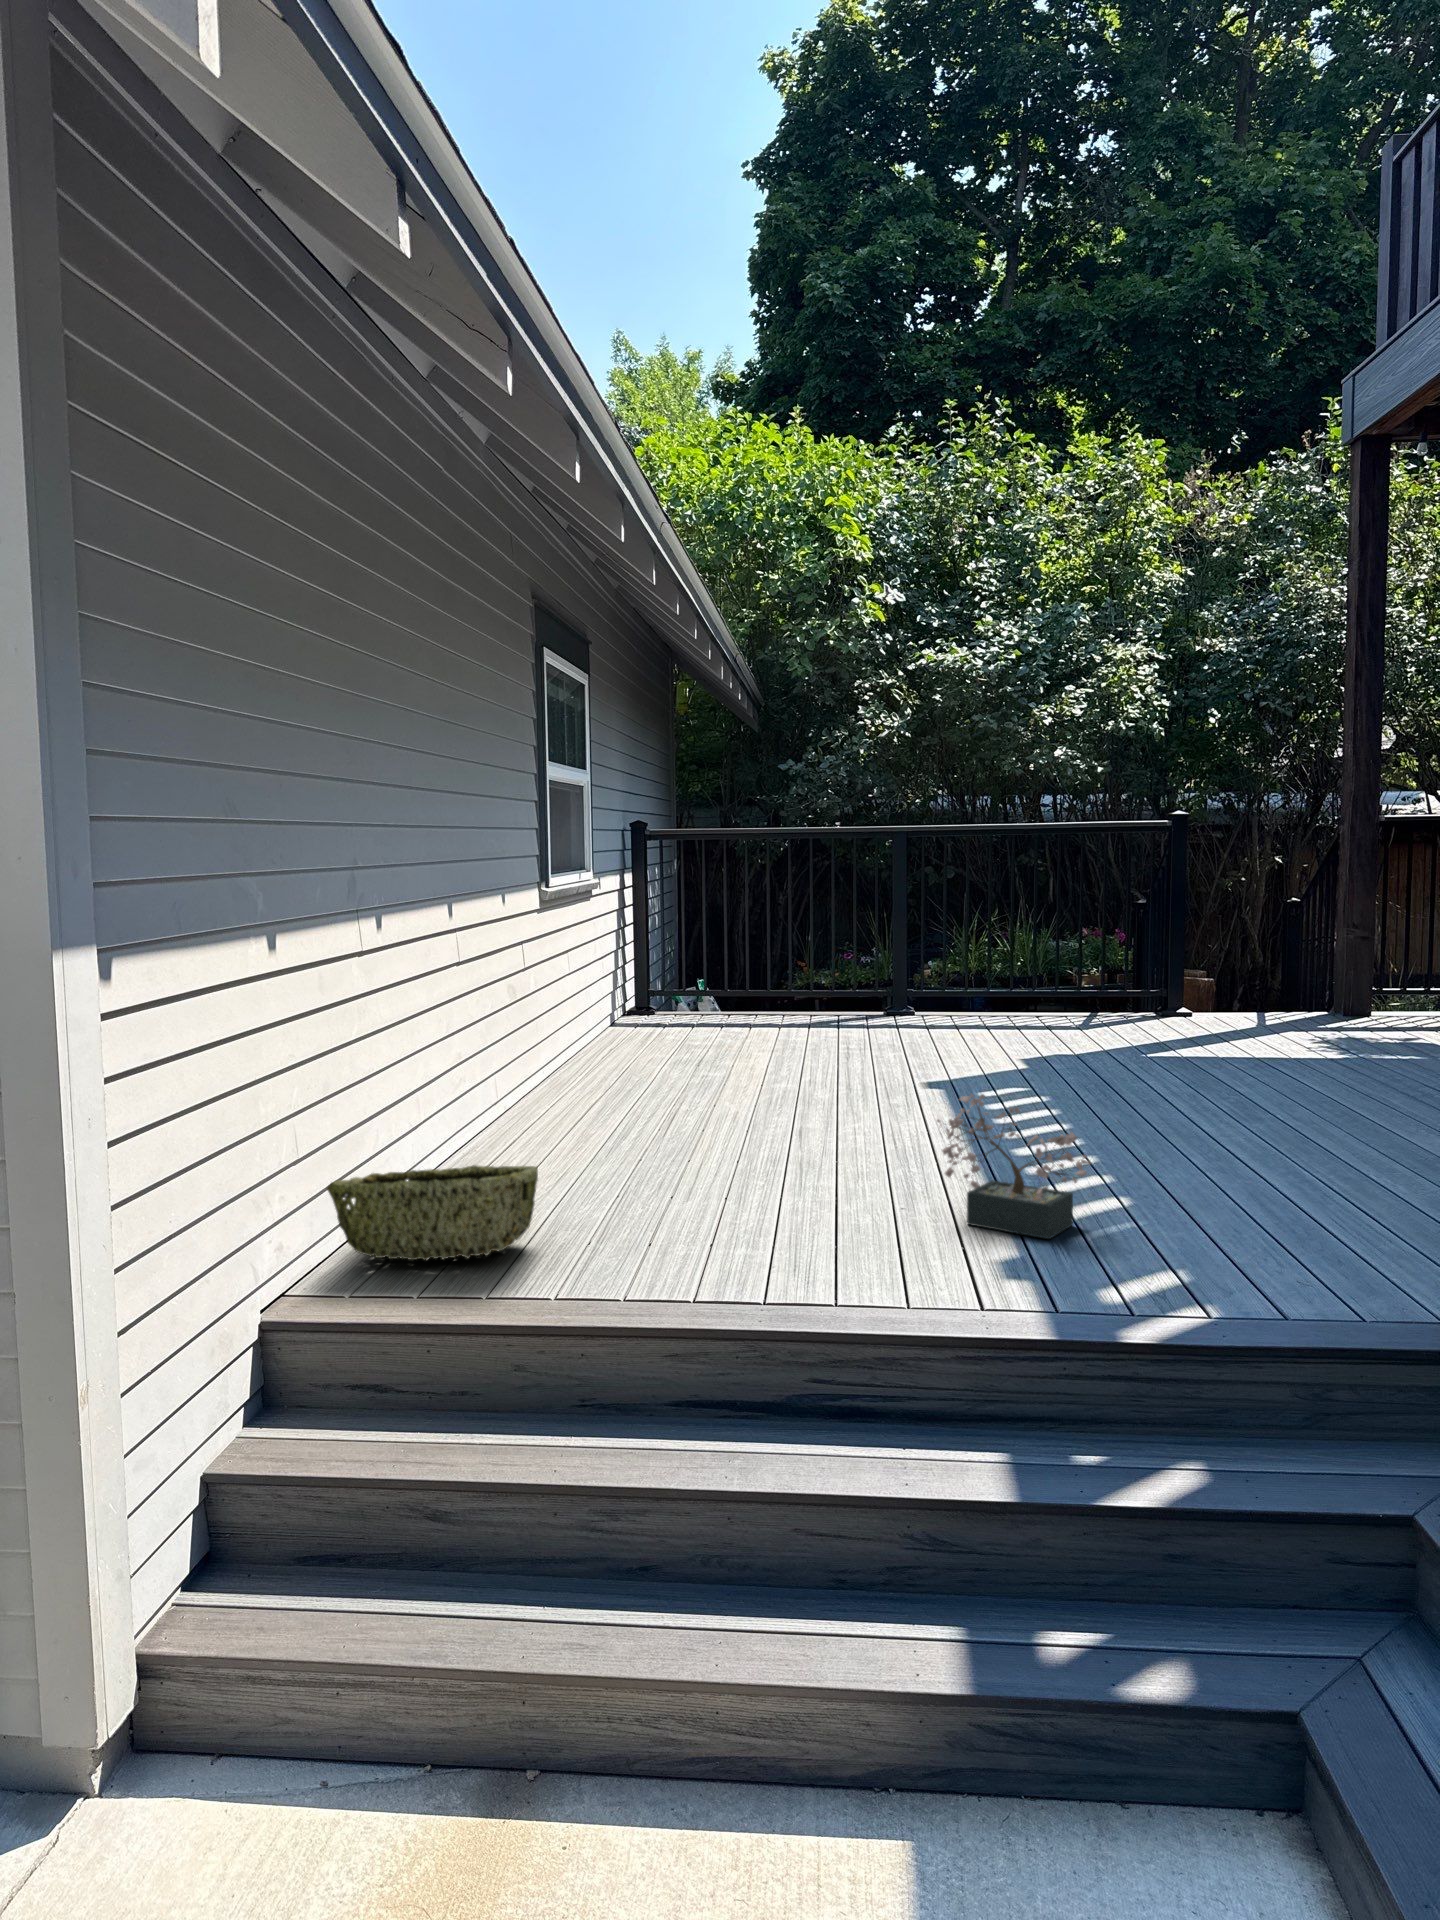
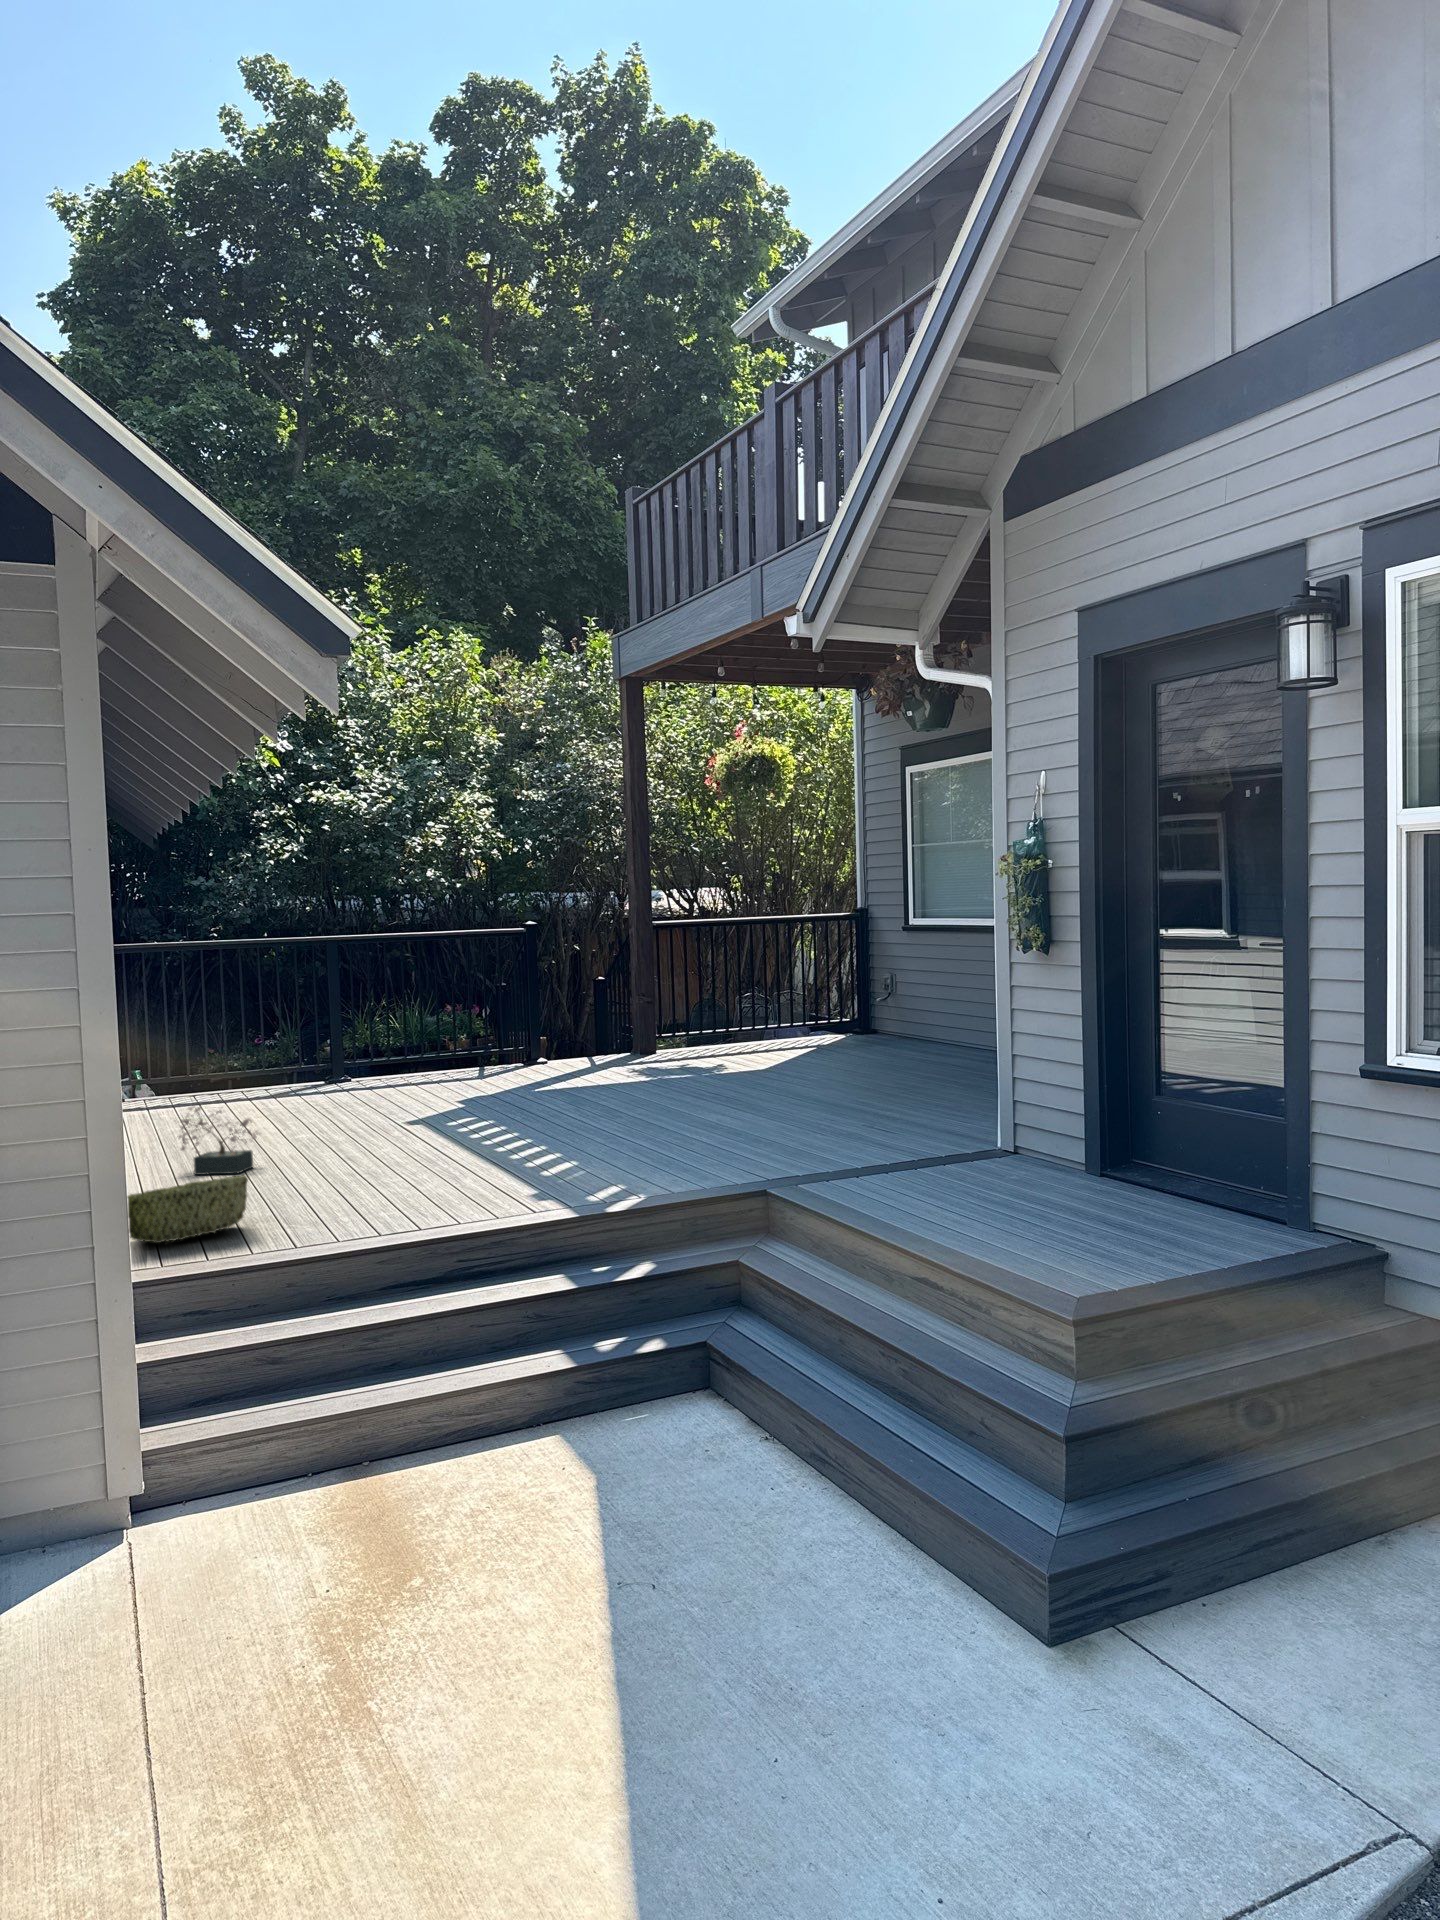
decorative plant: present [937,1093,1091,1239] -> present [179,1106,258,1175]

